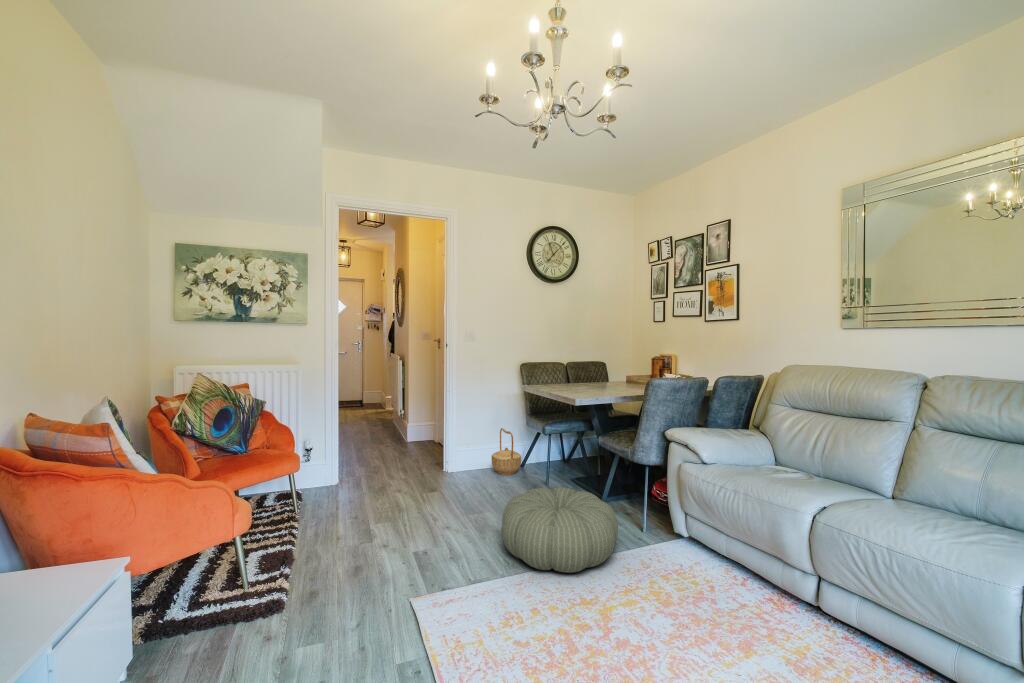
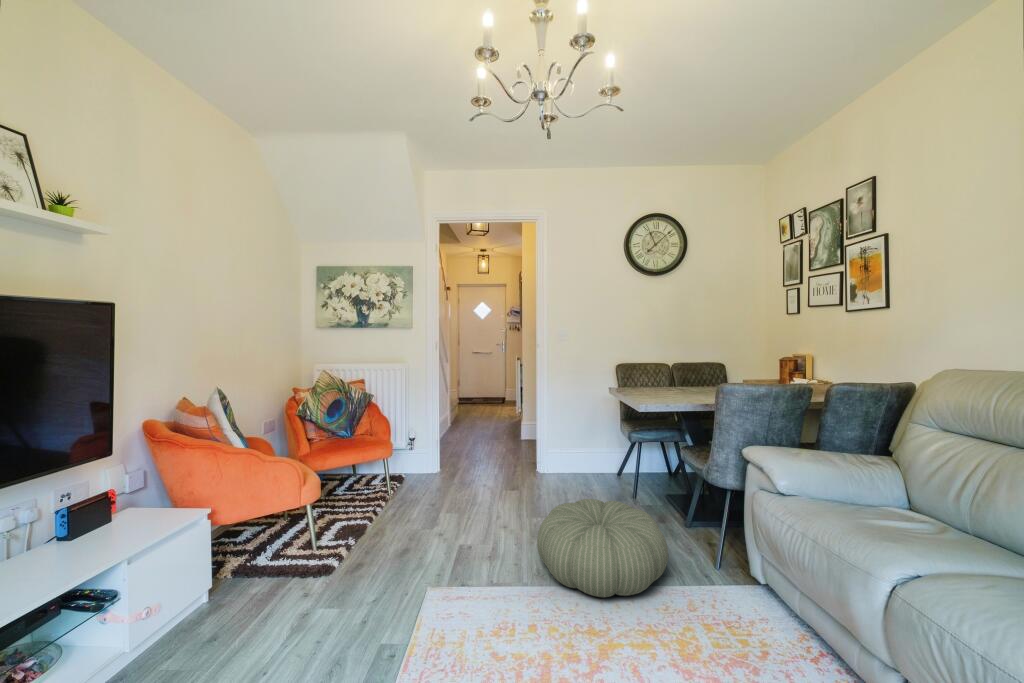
basket: present [492,428,521,475] -> none [581,431,612,480]

